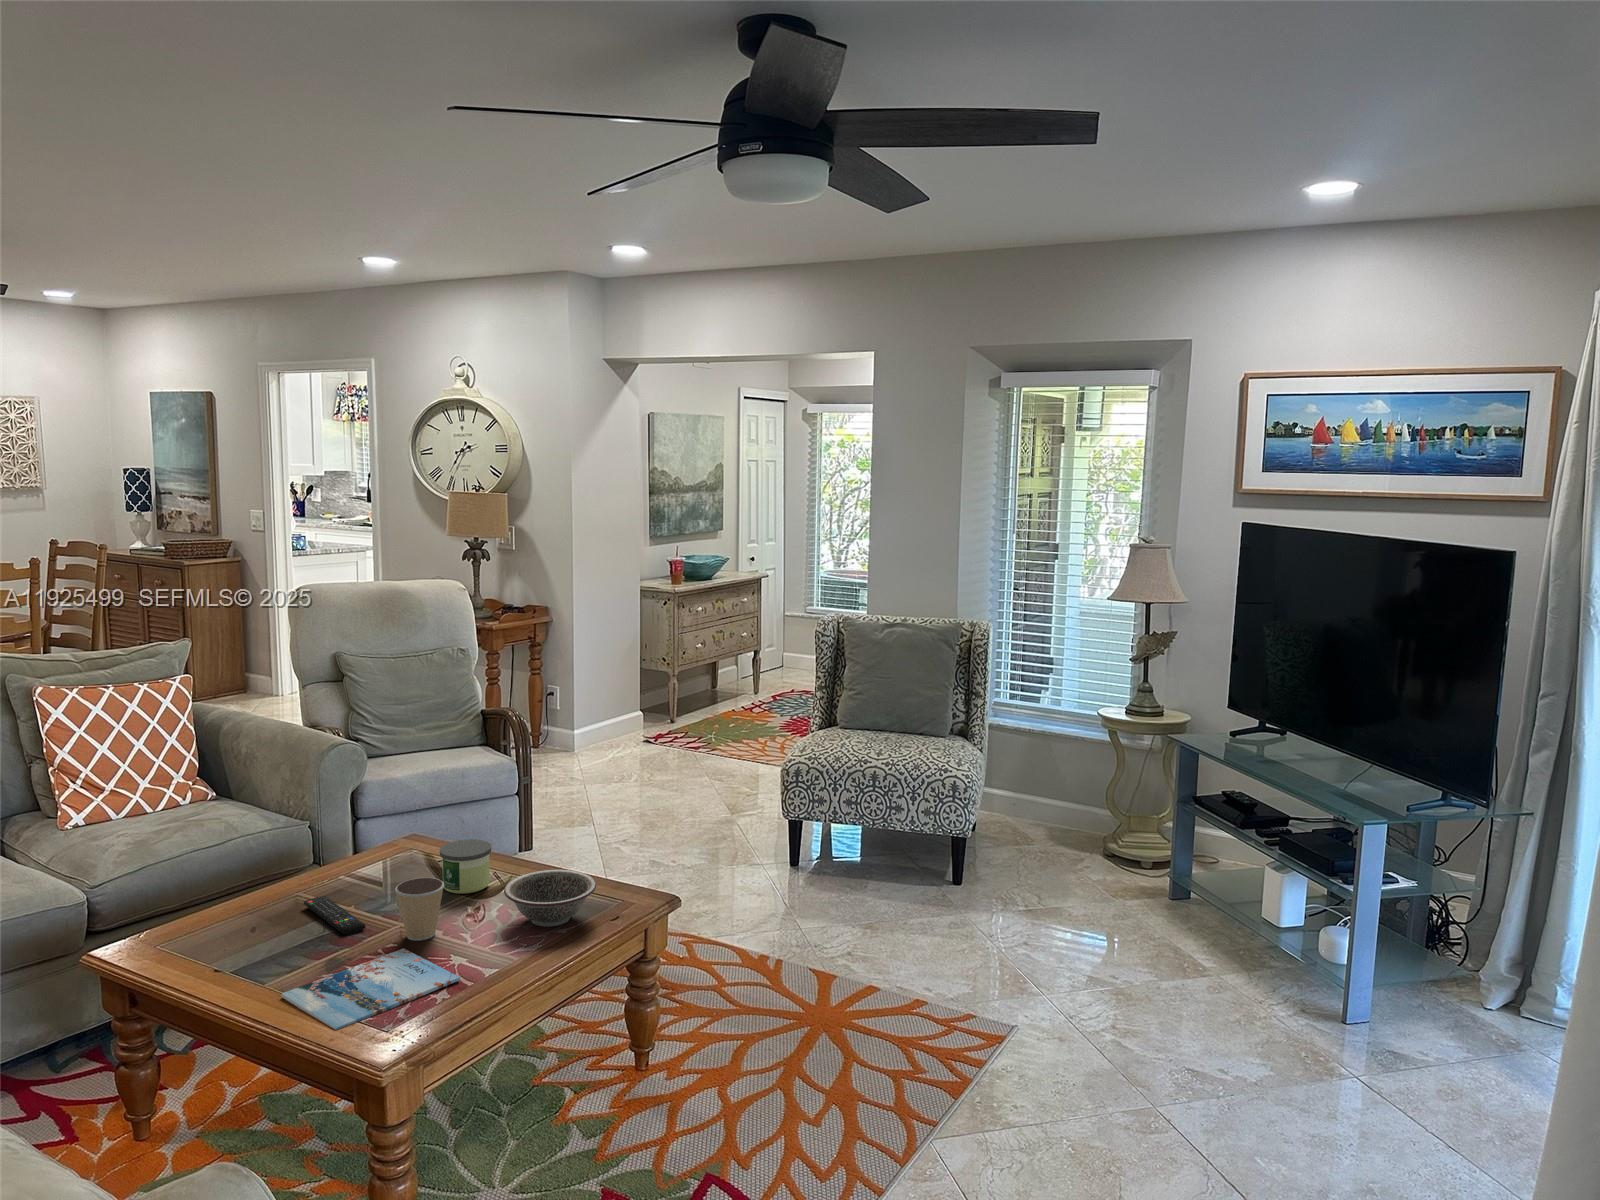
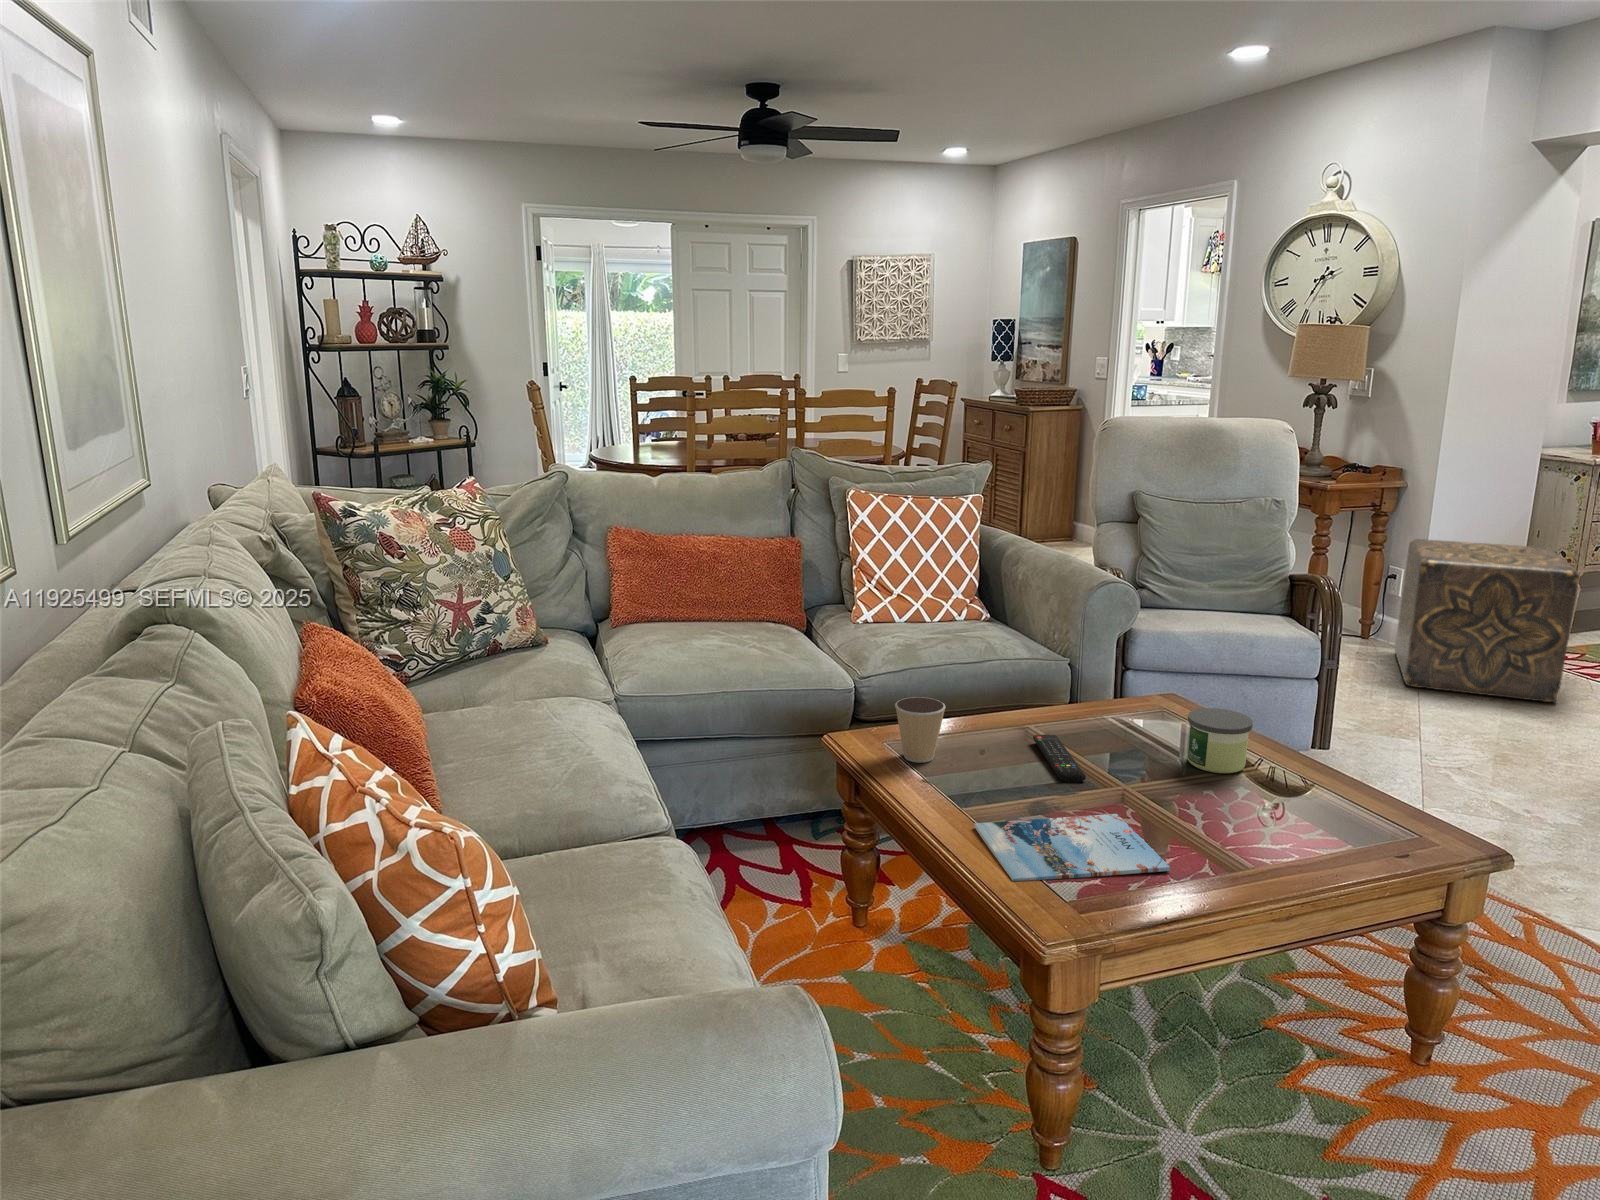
ottoman: none [561,660,678,784] -> present [1395,539,1579,702]
decorative bowl: present [504,870,596,927] -> none [1252,766,1384,842]
coffee cup: present [395,878,444,941] -> present [895,697,946,763]

